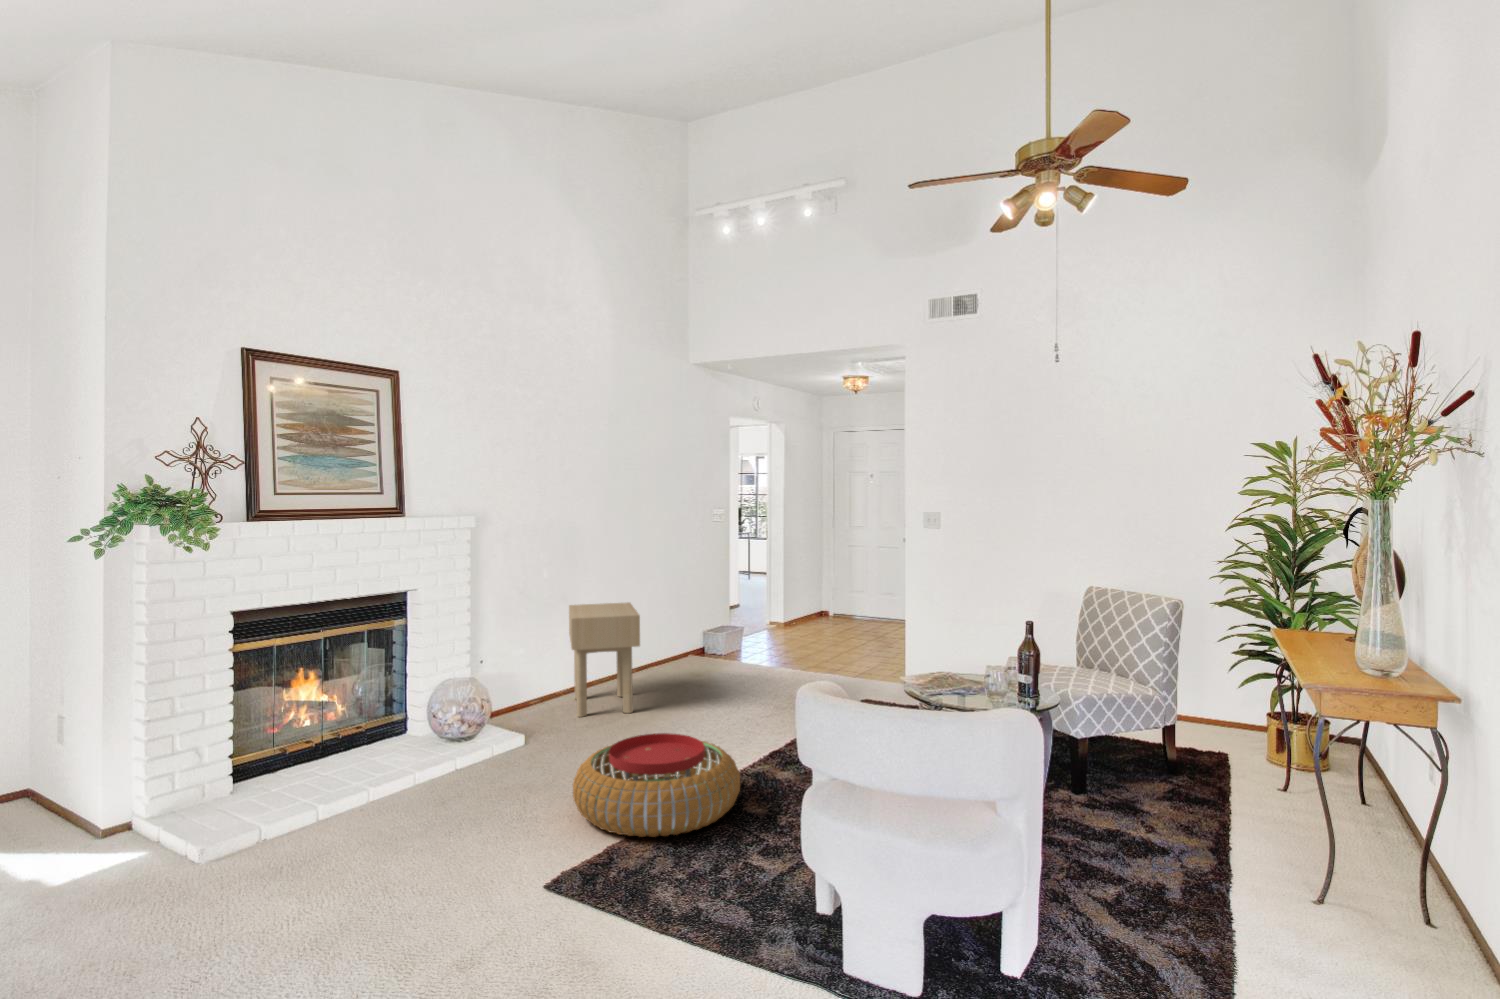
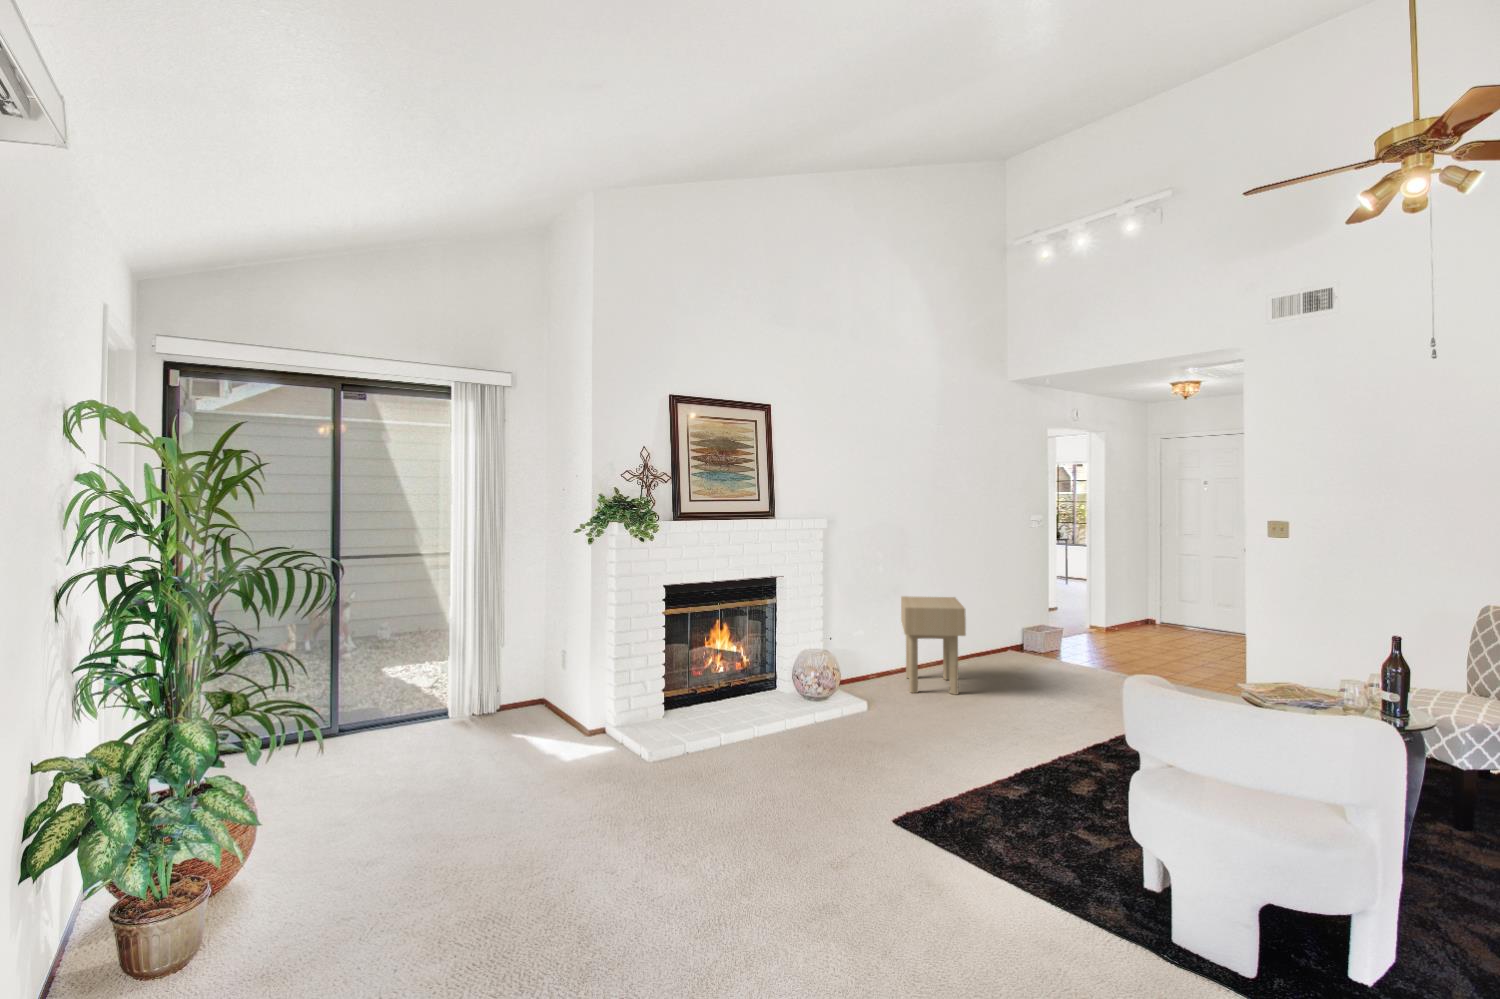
pouf: present [573,733,740,837] -> none [913,711,1065,799]

